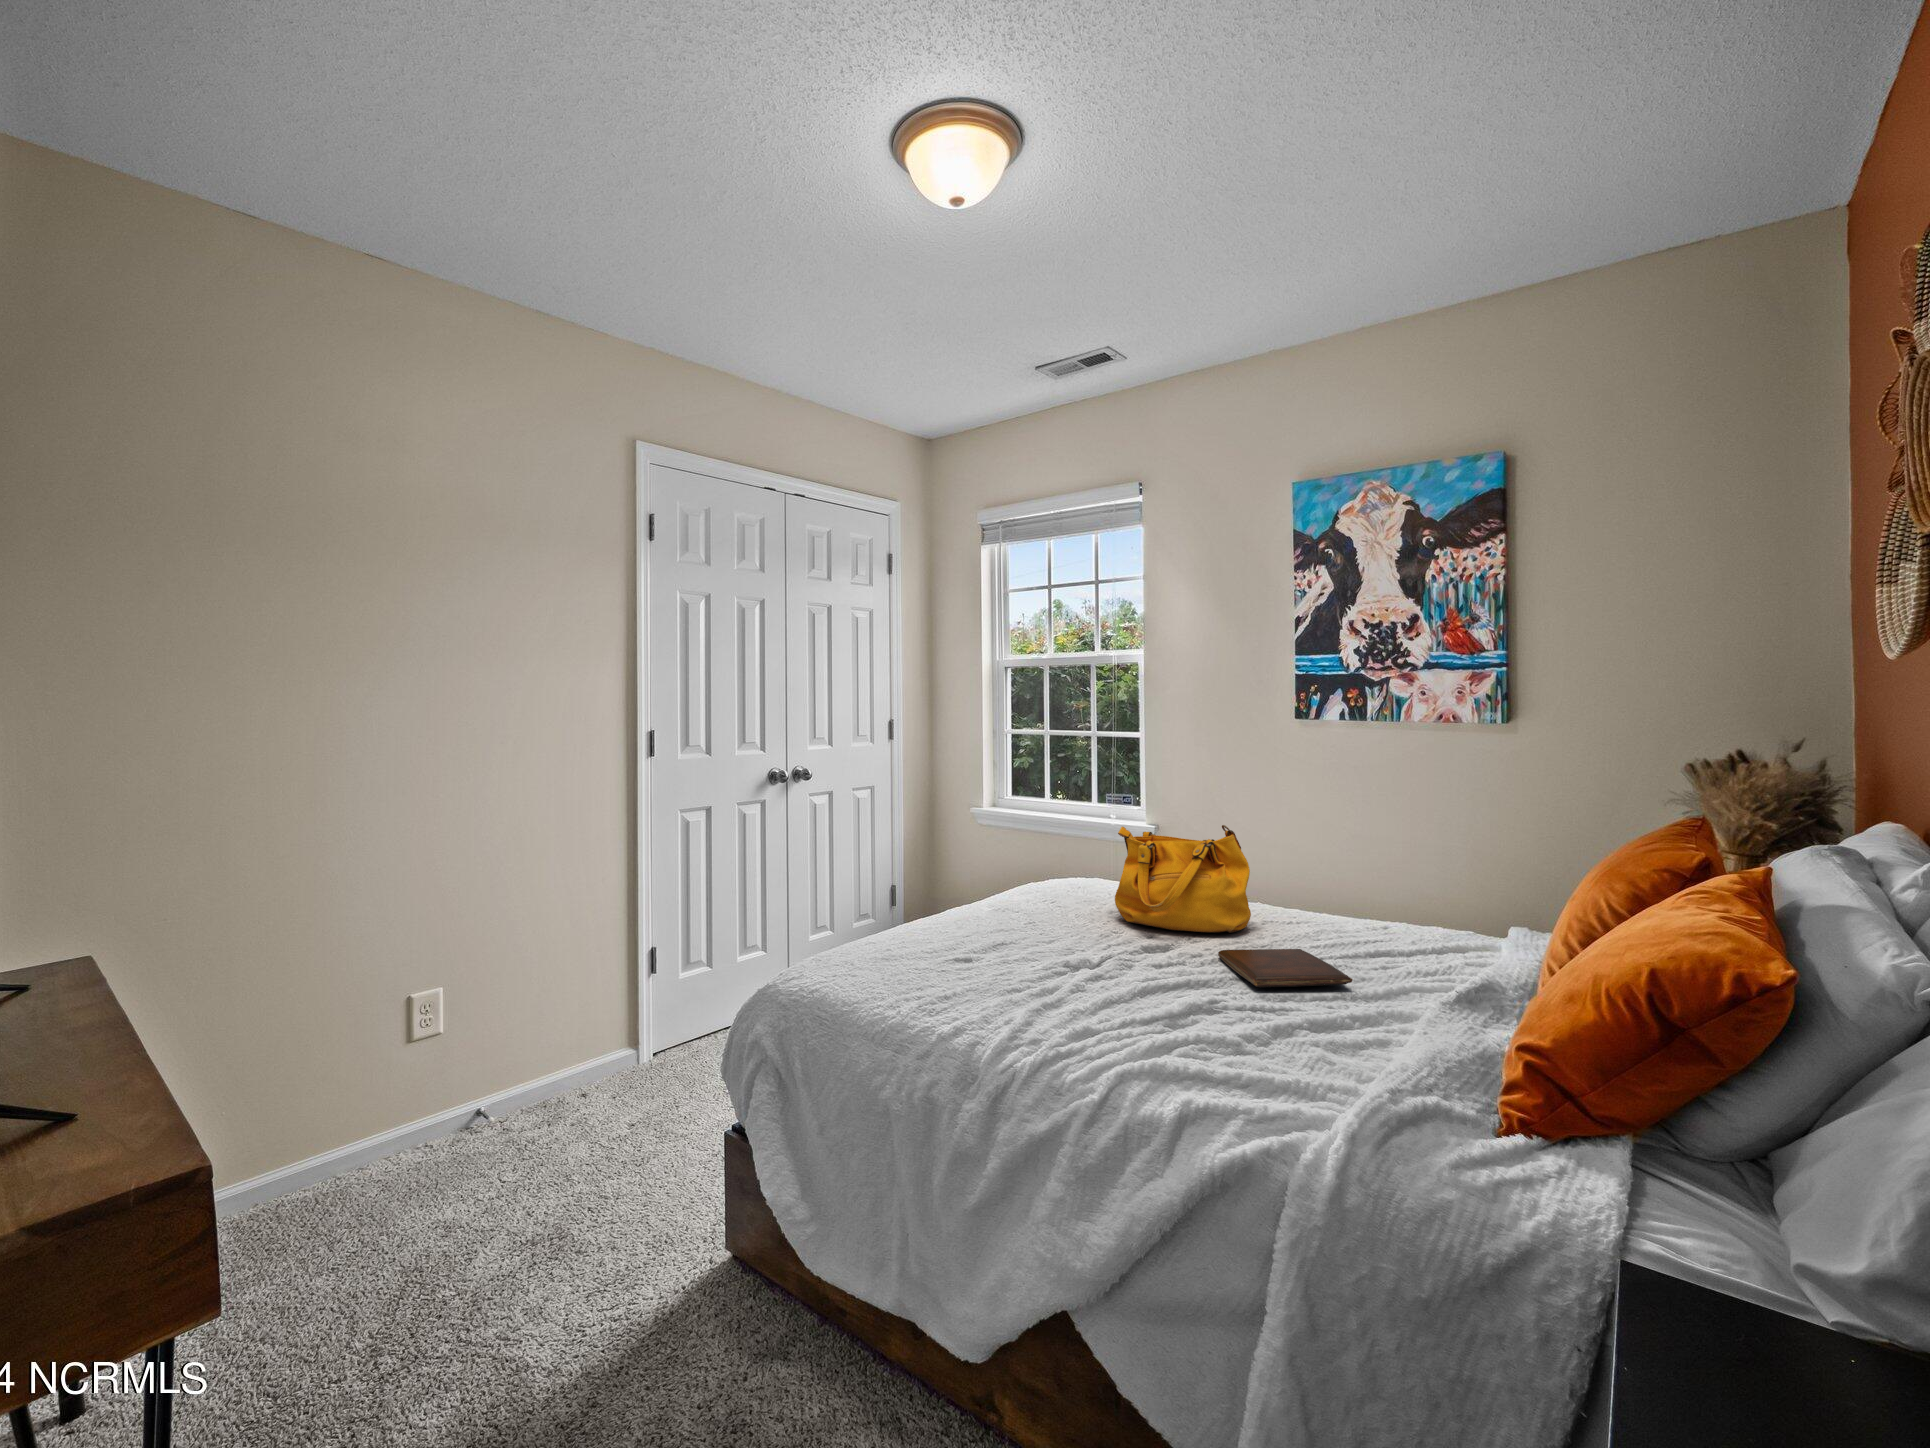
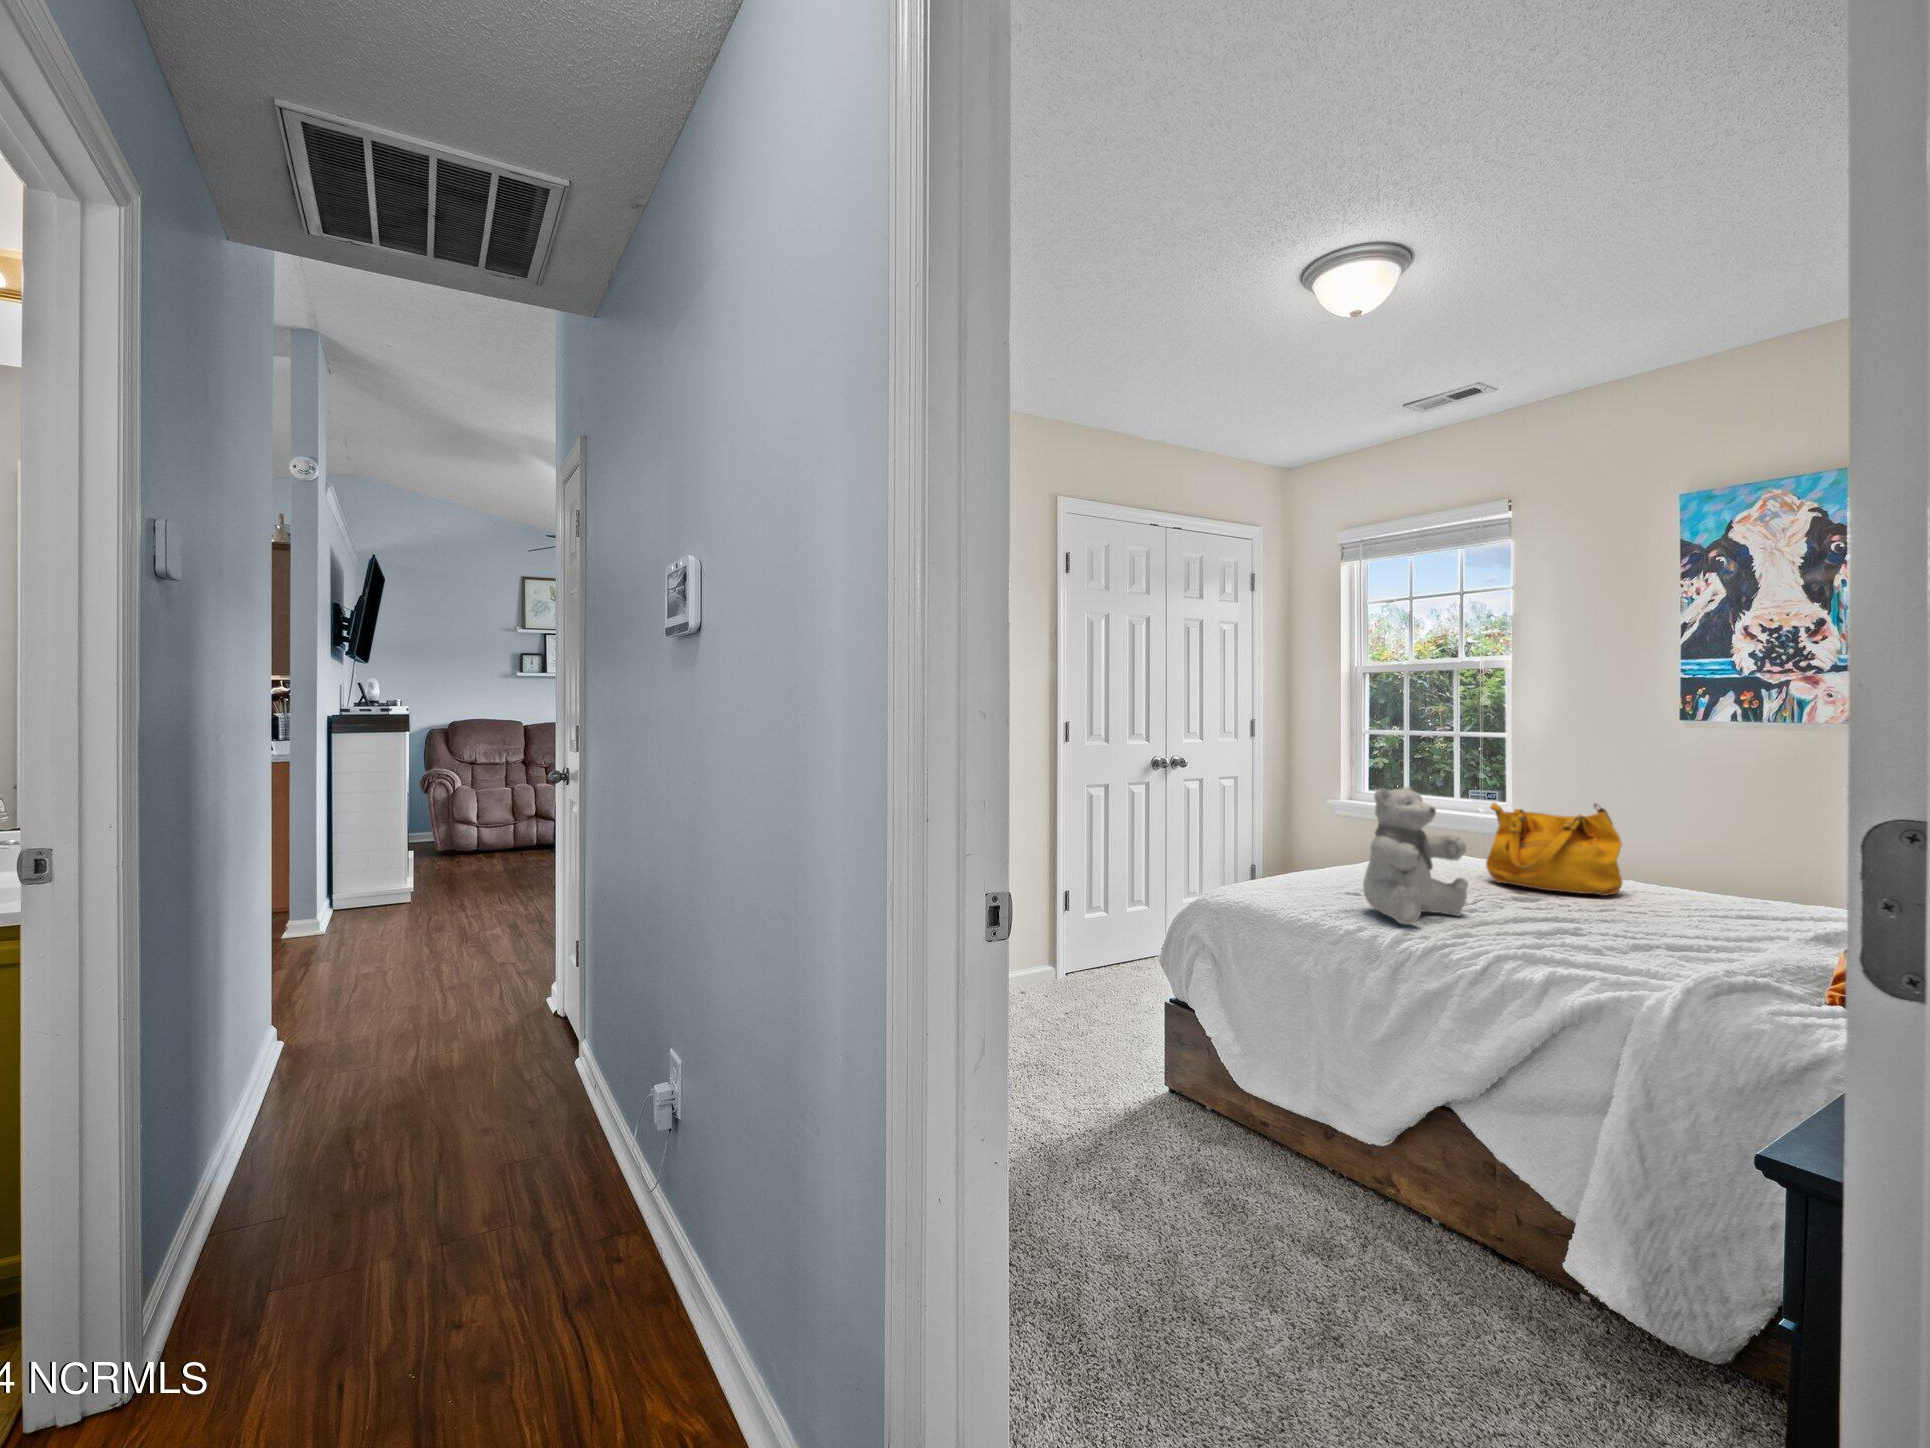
teddy bear: none [970,828,1092,1018] -> present [1363,787,1468,925]
book: present [1218,949,1352,987] -> none [1587,902,1718,929]

